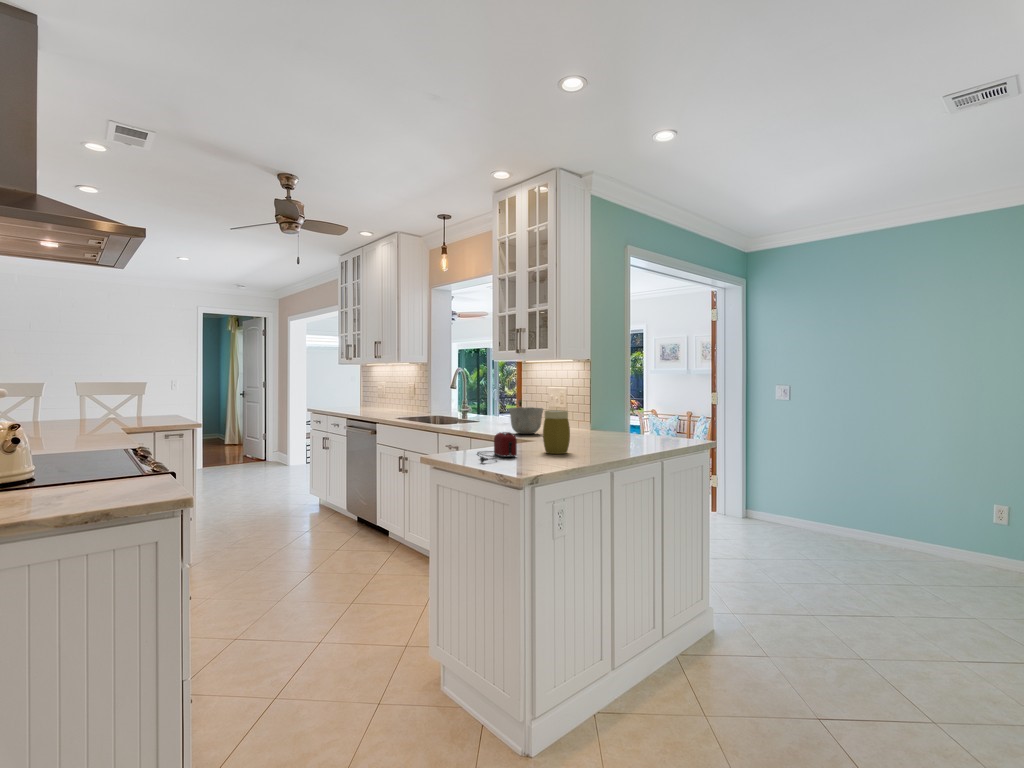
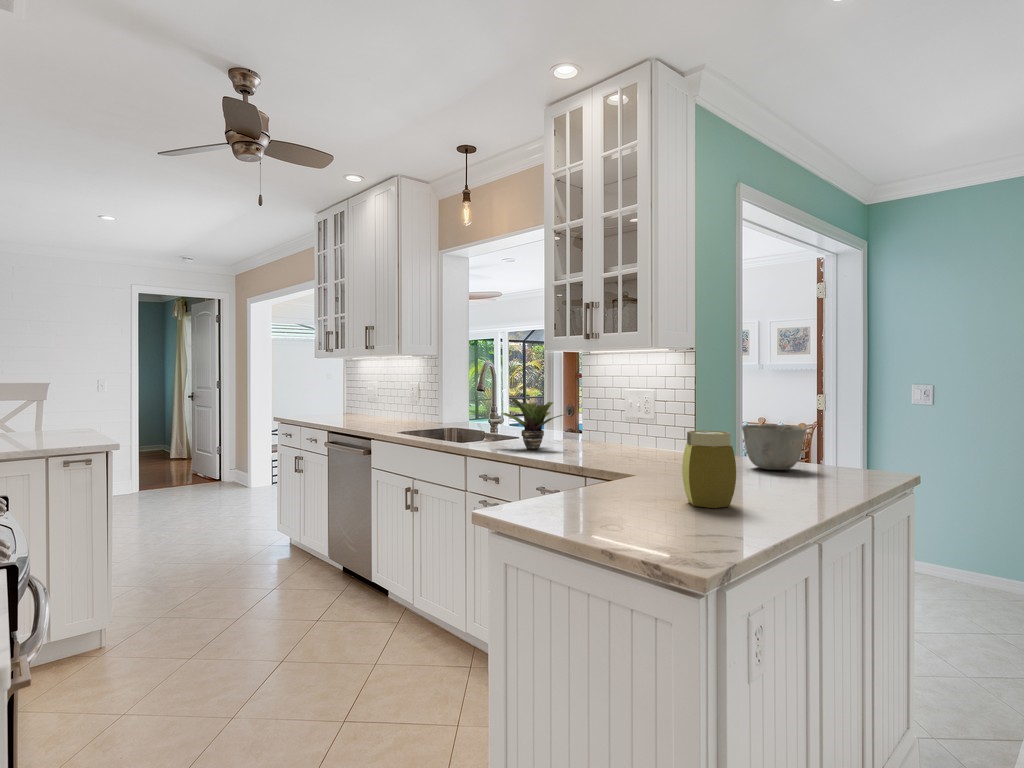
potted plant: none [460,394,504,428] -> present [501,399,563,450]
ceramic bowl: present [509,407,543,434] -> present [742,424,807,470]
toaster: present [477,432,517,463] -> none [576,471,655,535]

